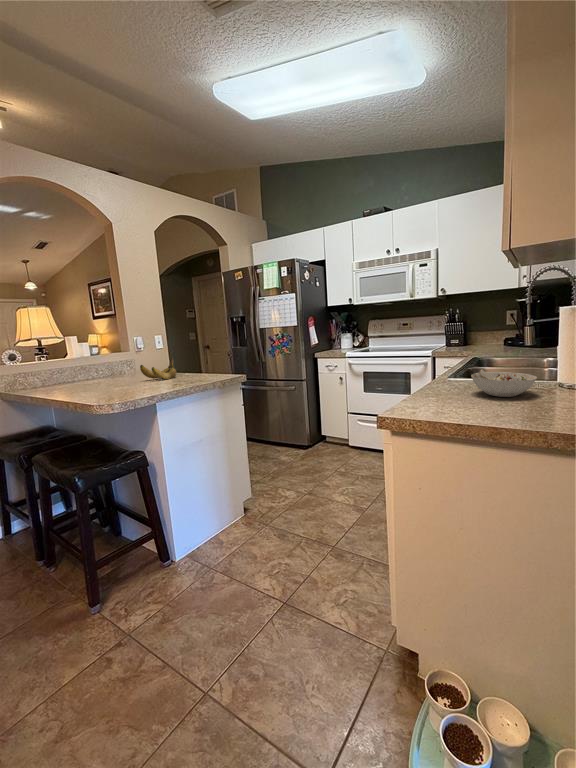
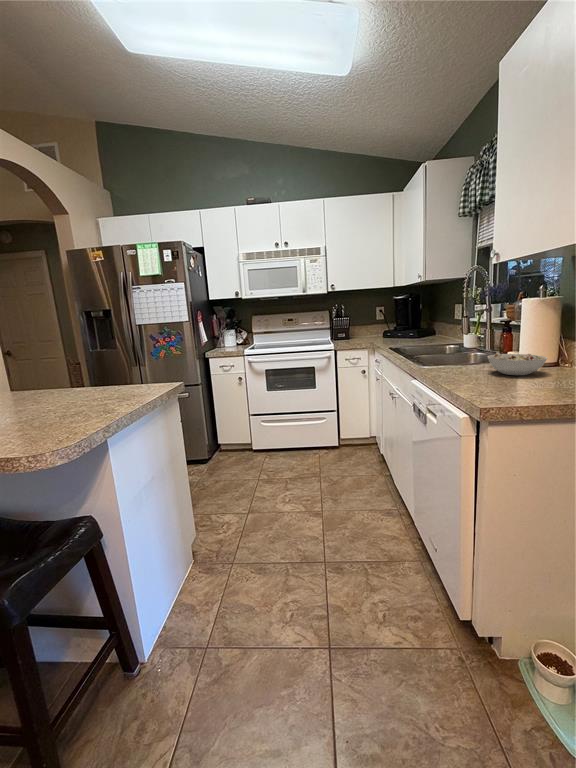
banana: present [140,358,176,379] -> none [18,367,74,401]

